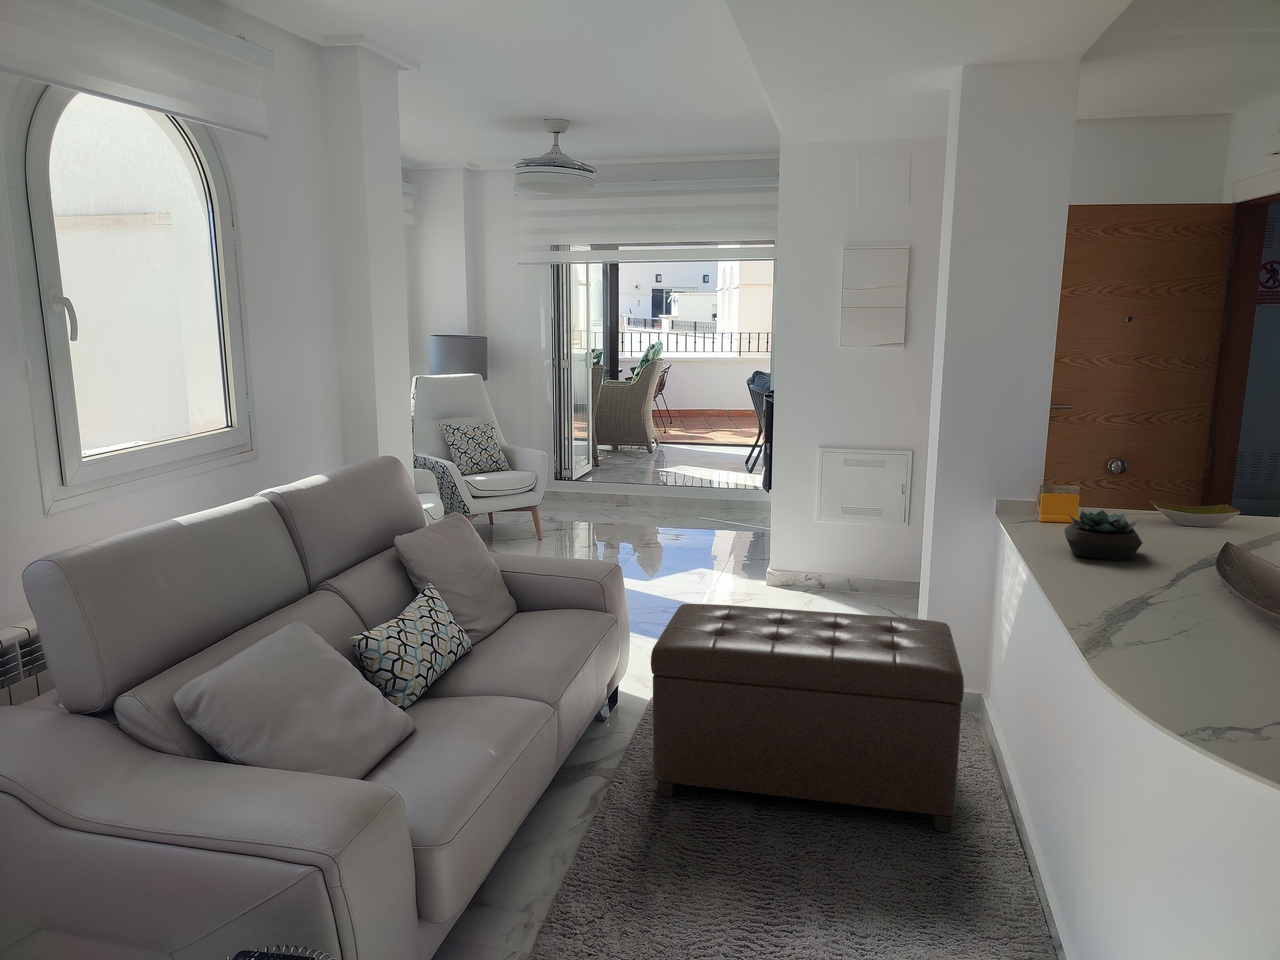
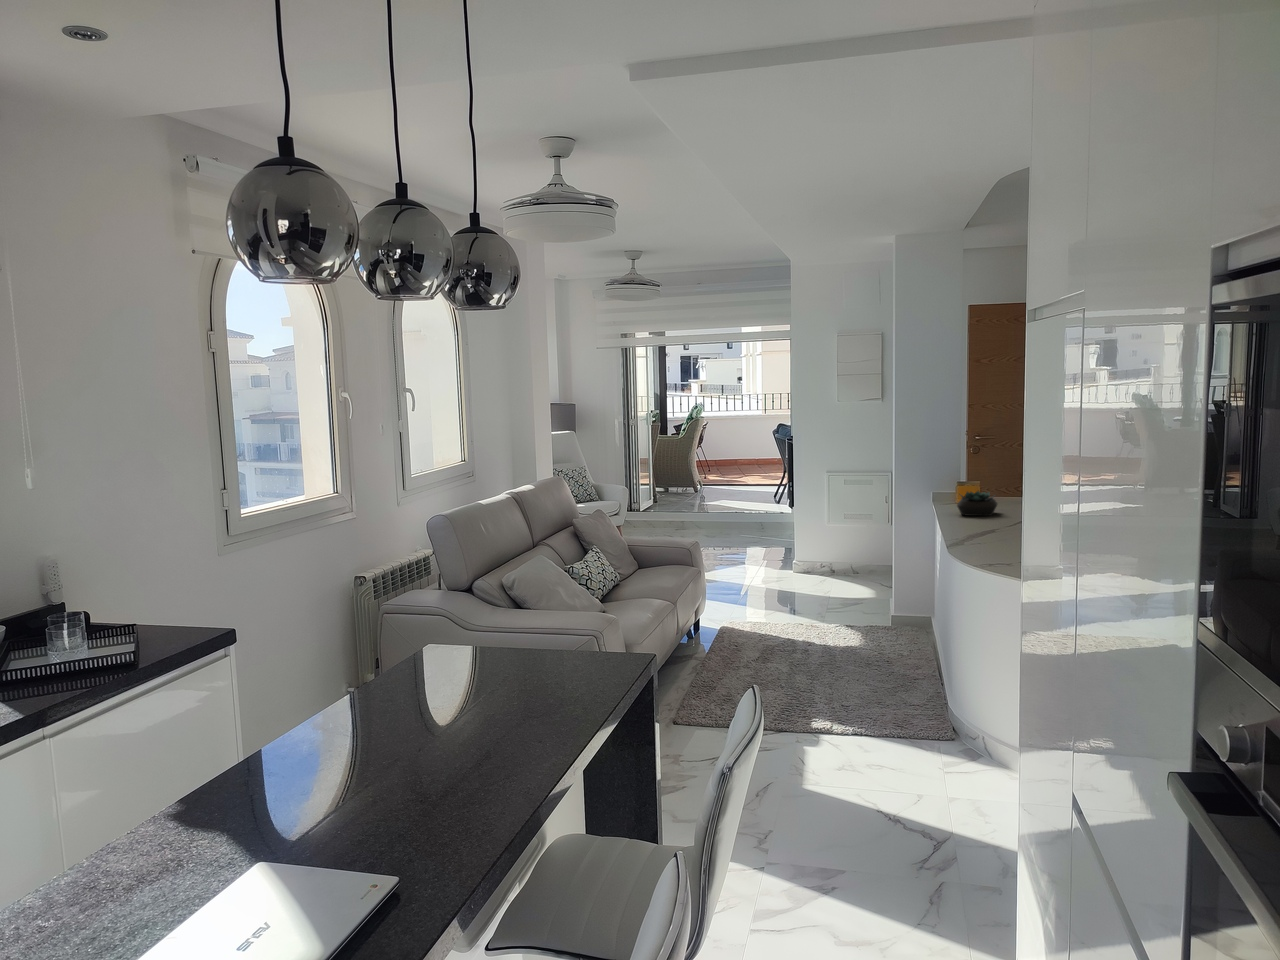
ottoman: present [651,604,964,832] -> none [726,560,902,673]

